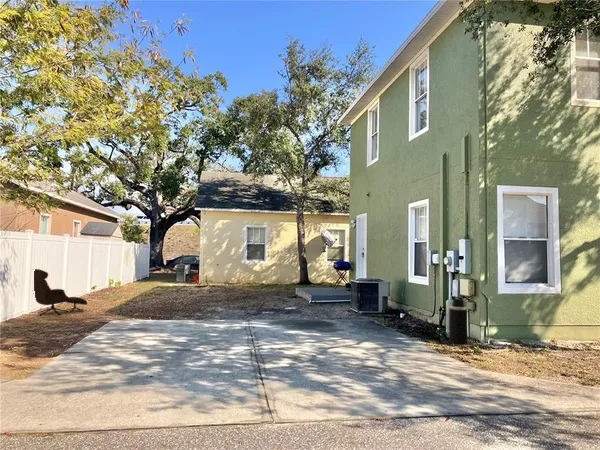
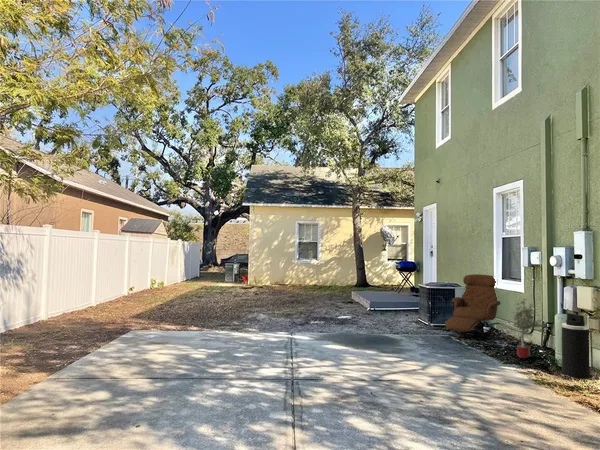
lounge chair: present [34,269,87,316] -> present [445,274,501,340]
potted tree: none [417,289,442,334] -> present [513,299,546,358]

